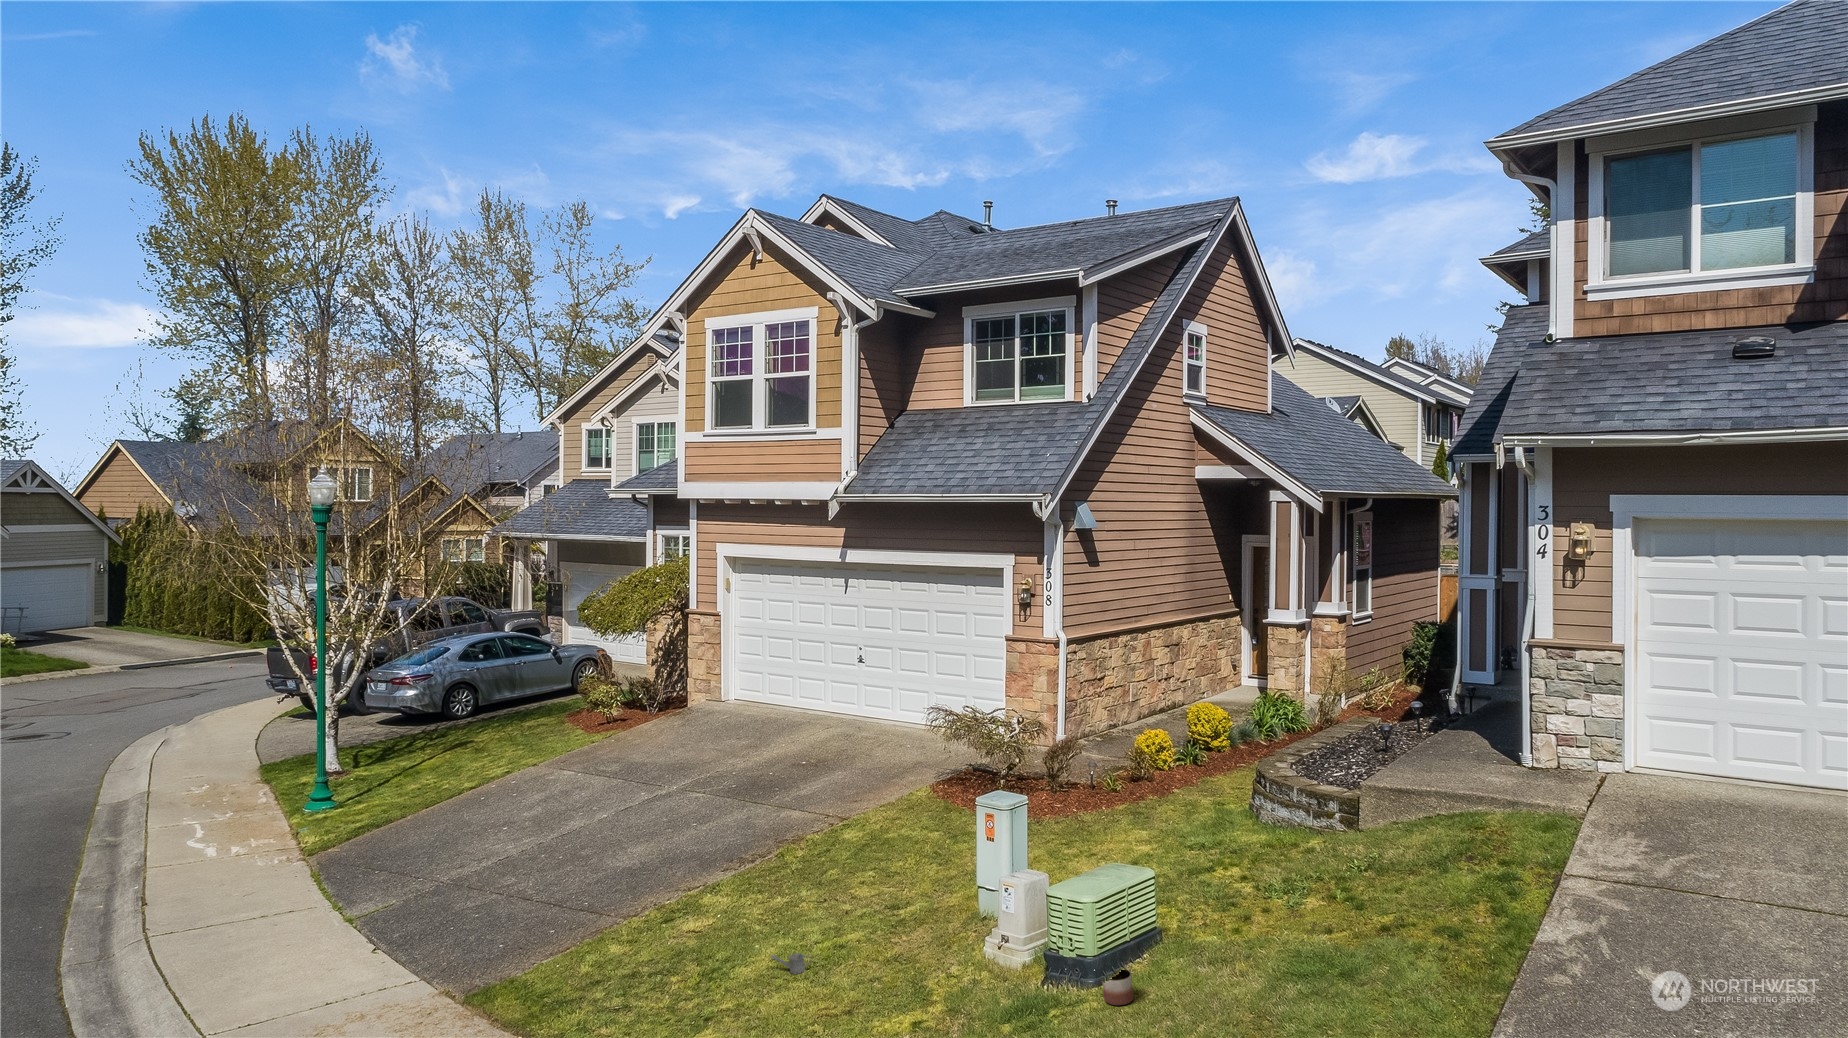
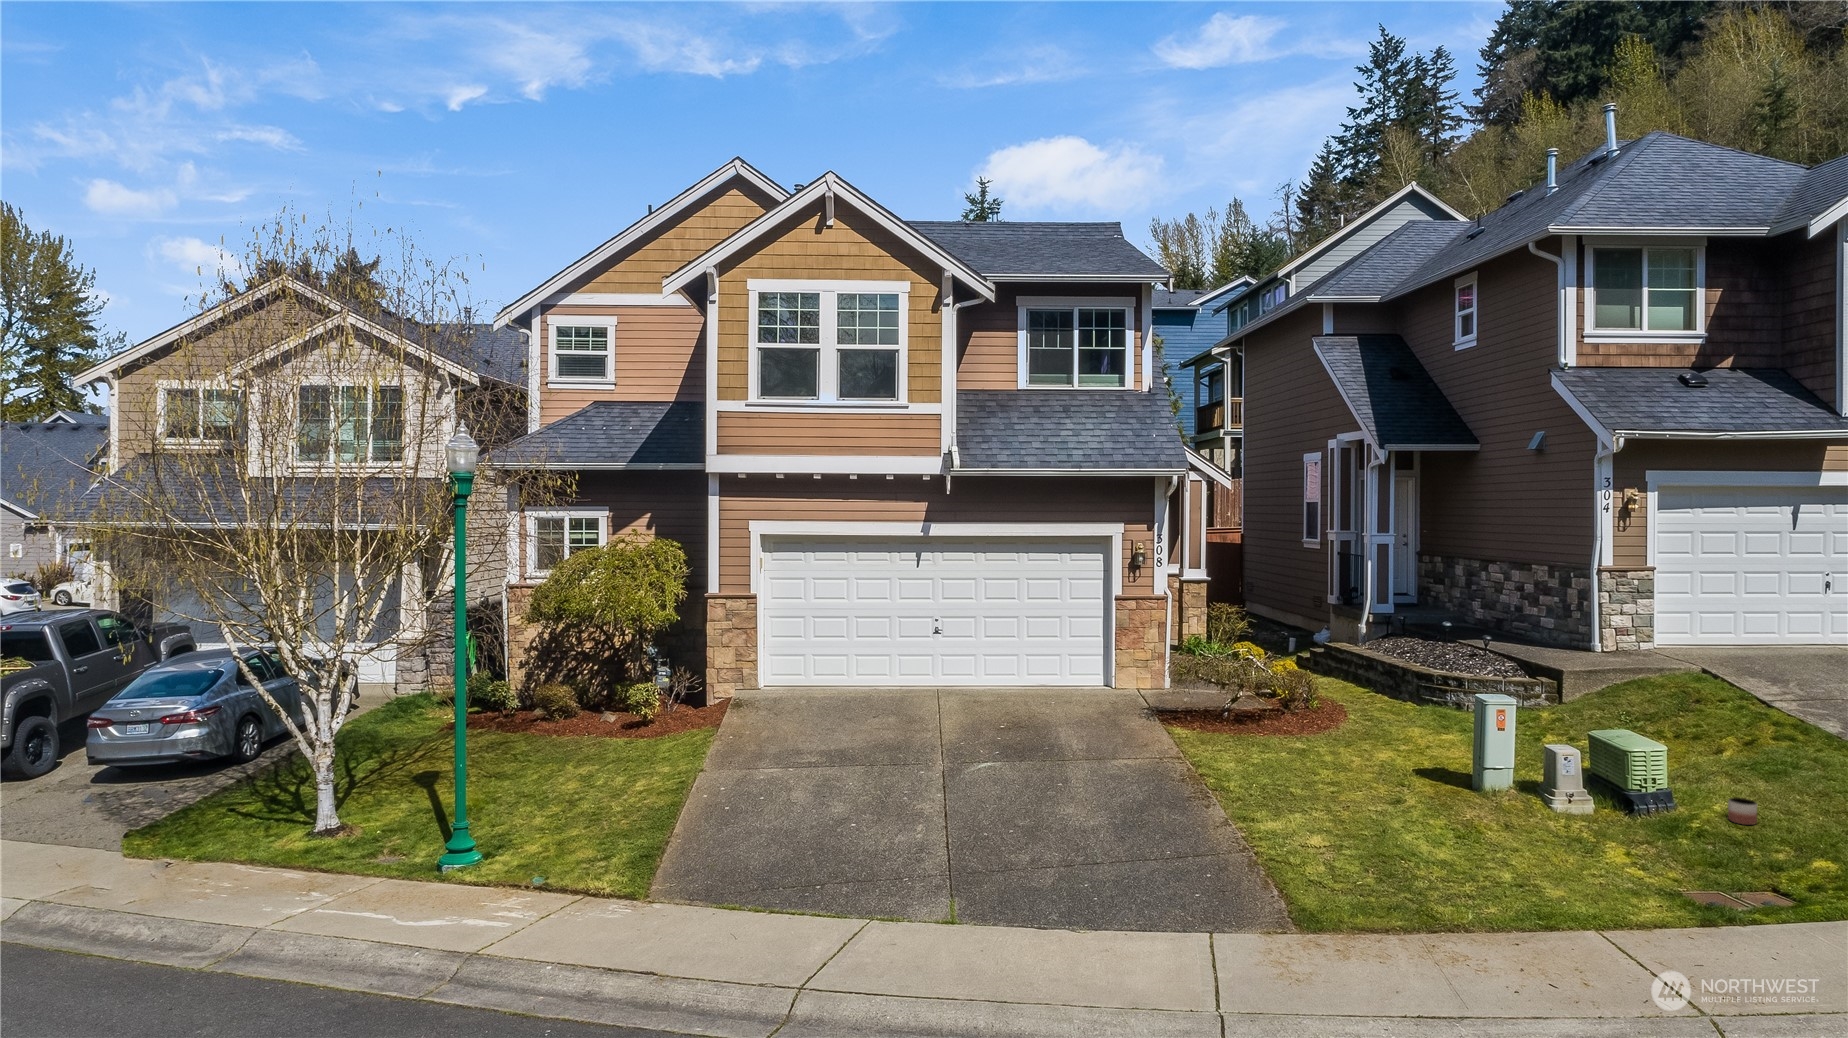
watering can: present [771,953,811,974] -> none [1465,839,1495,859]

